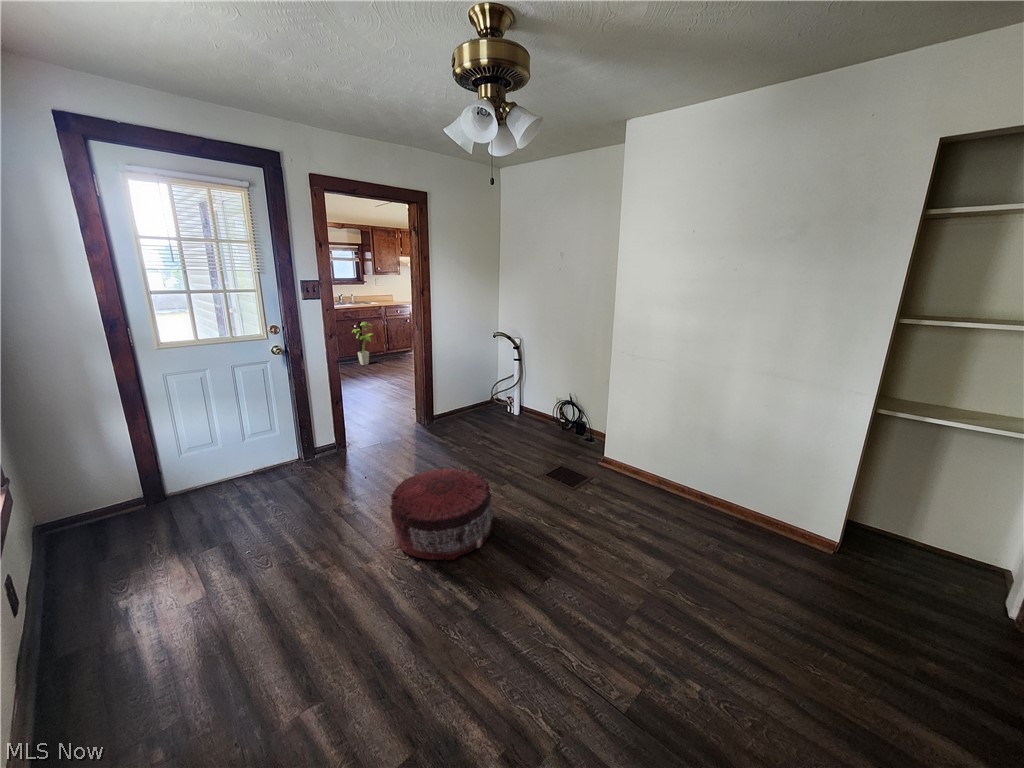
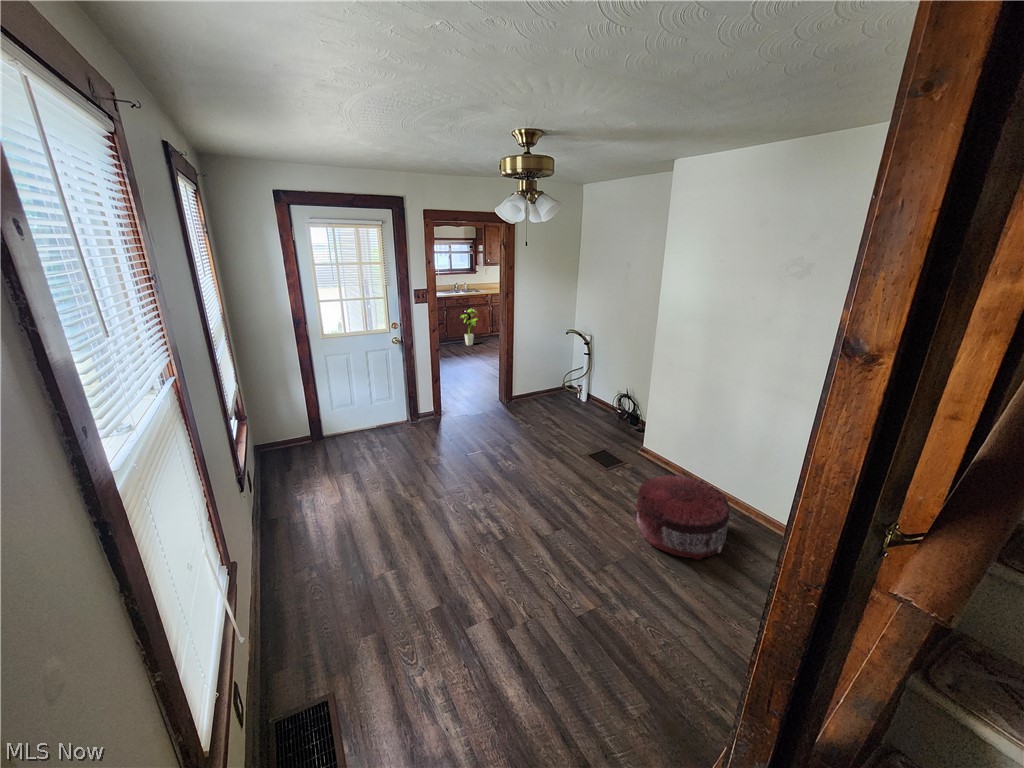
pouf: present [389,468,495,560] -> present [636,475,730,560]

